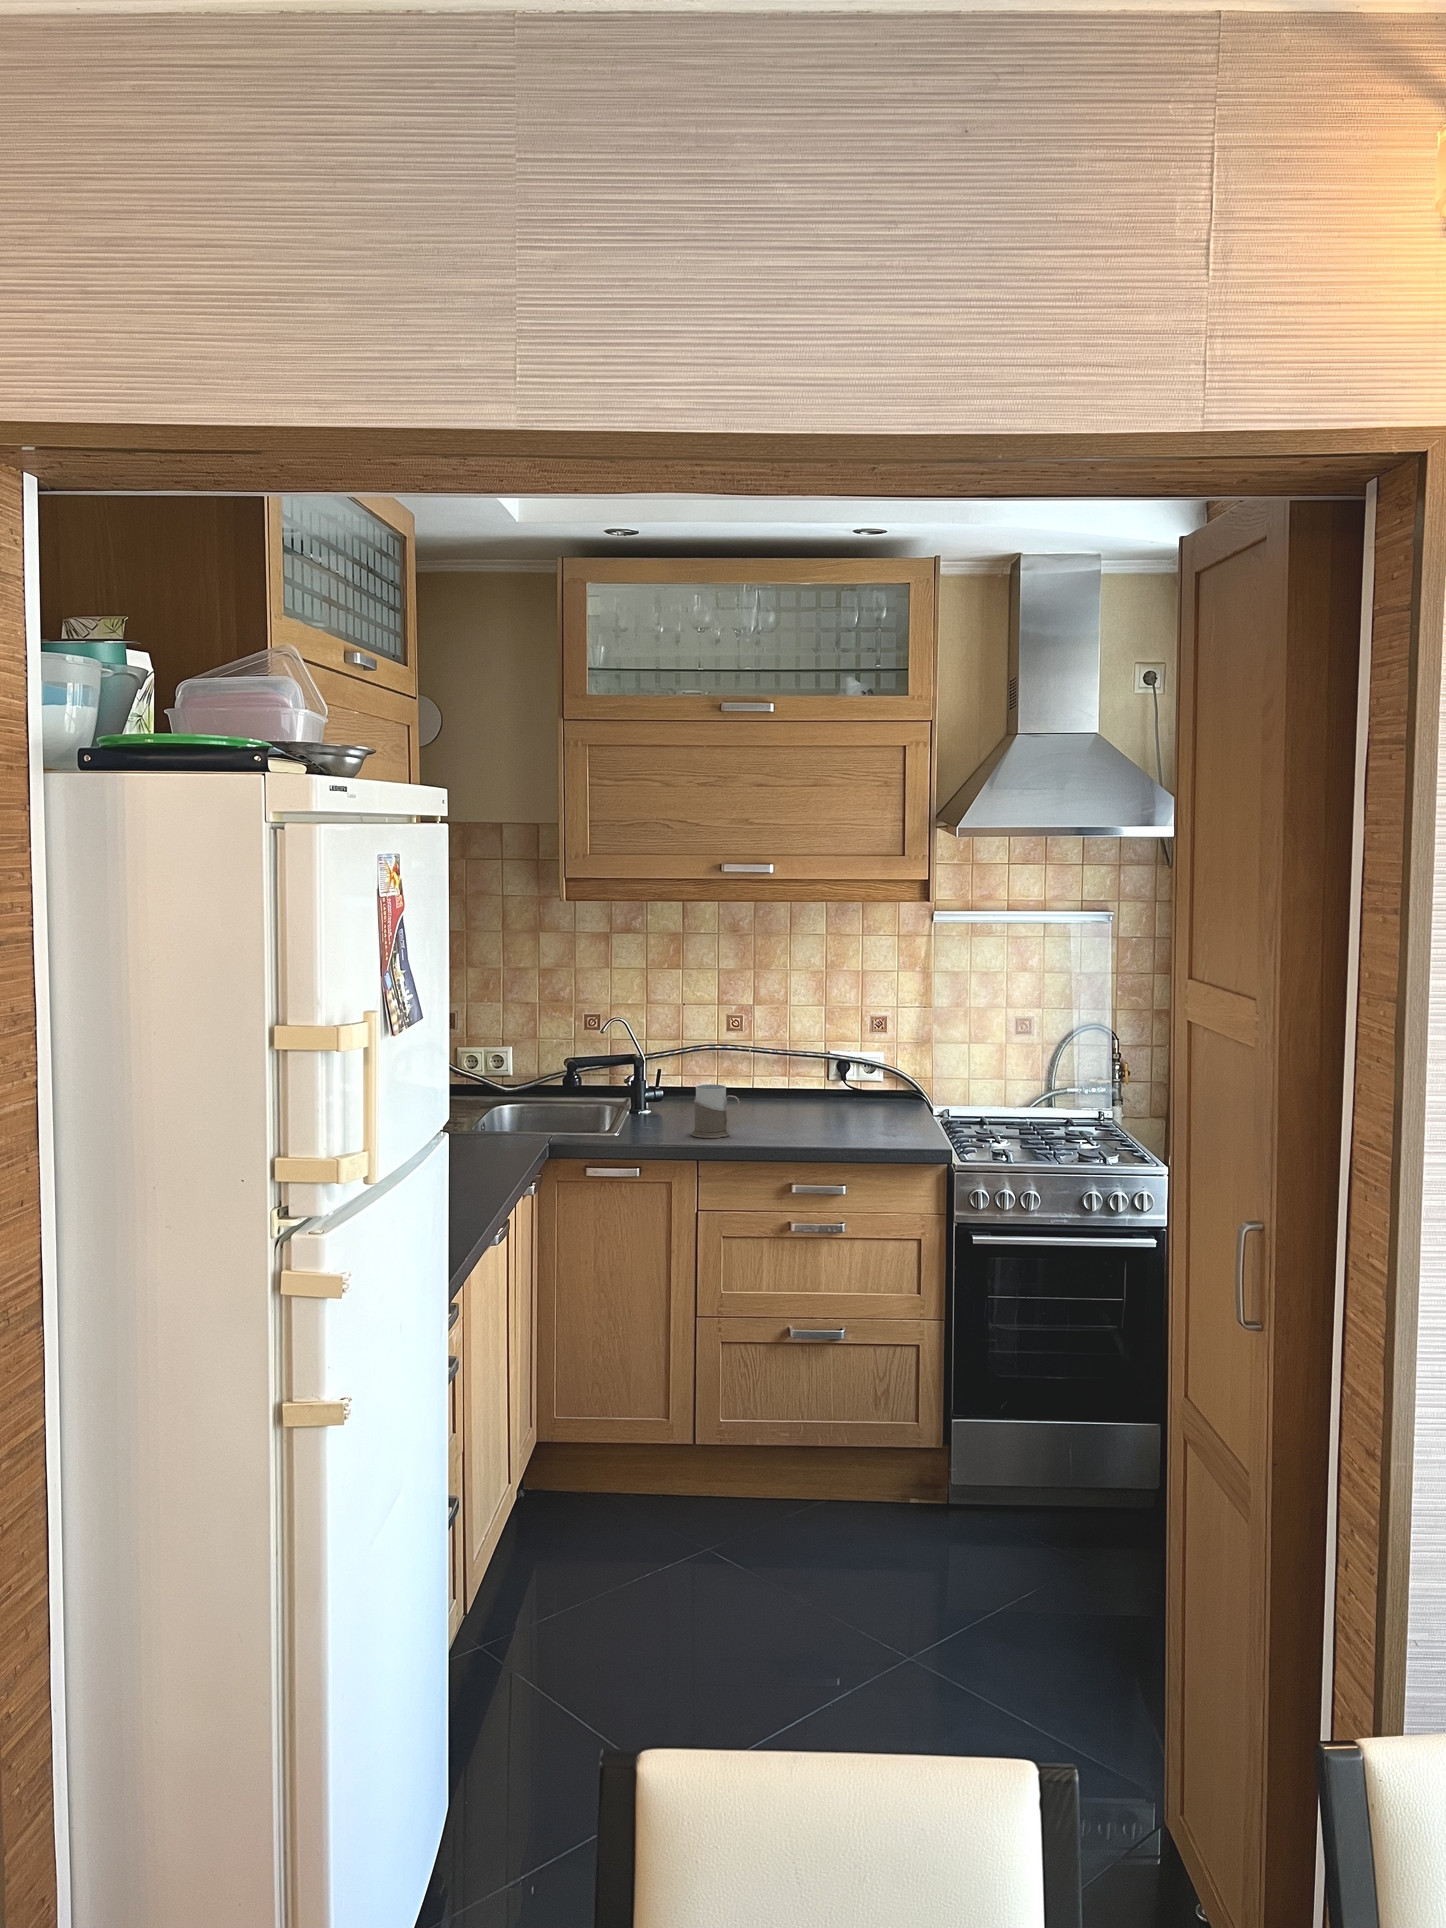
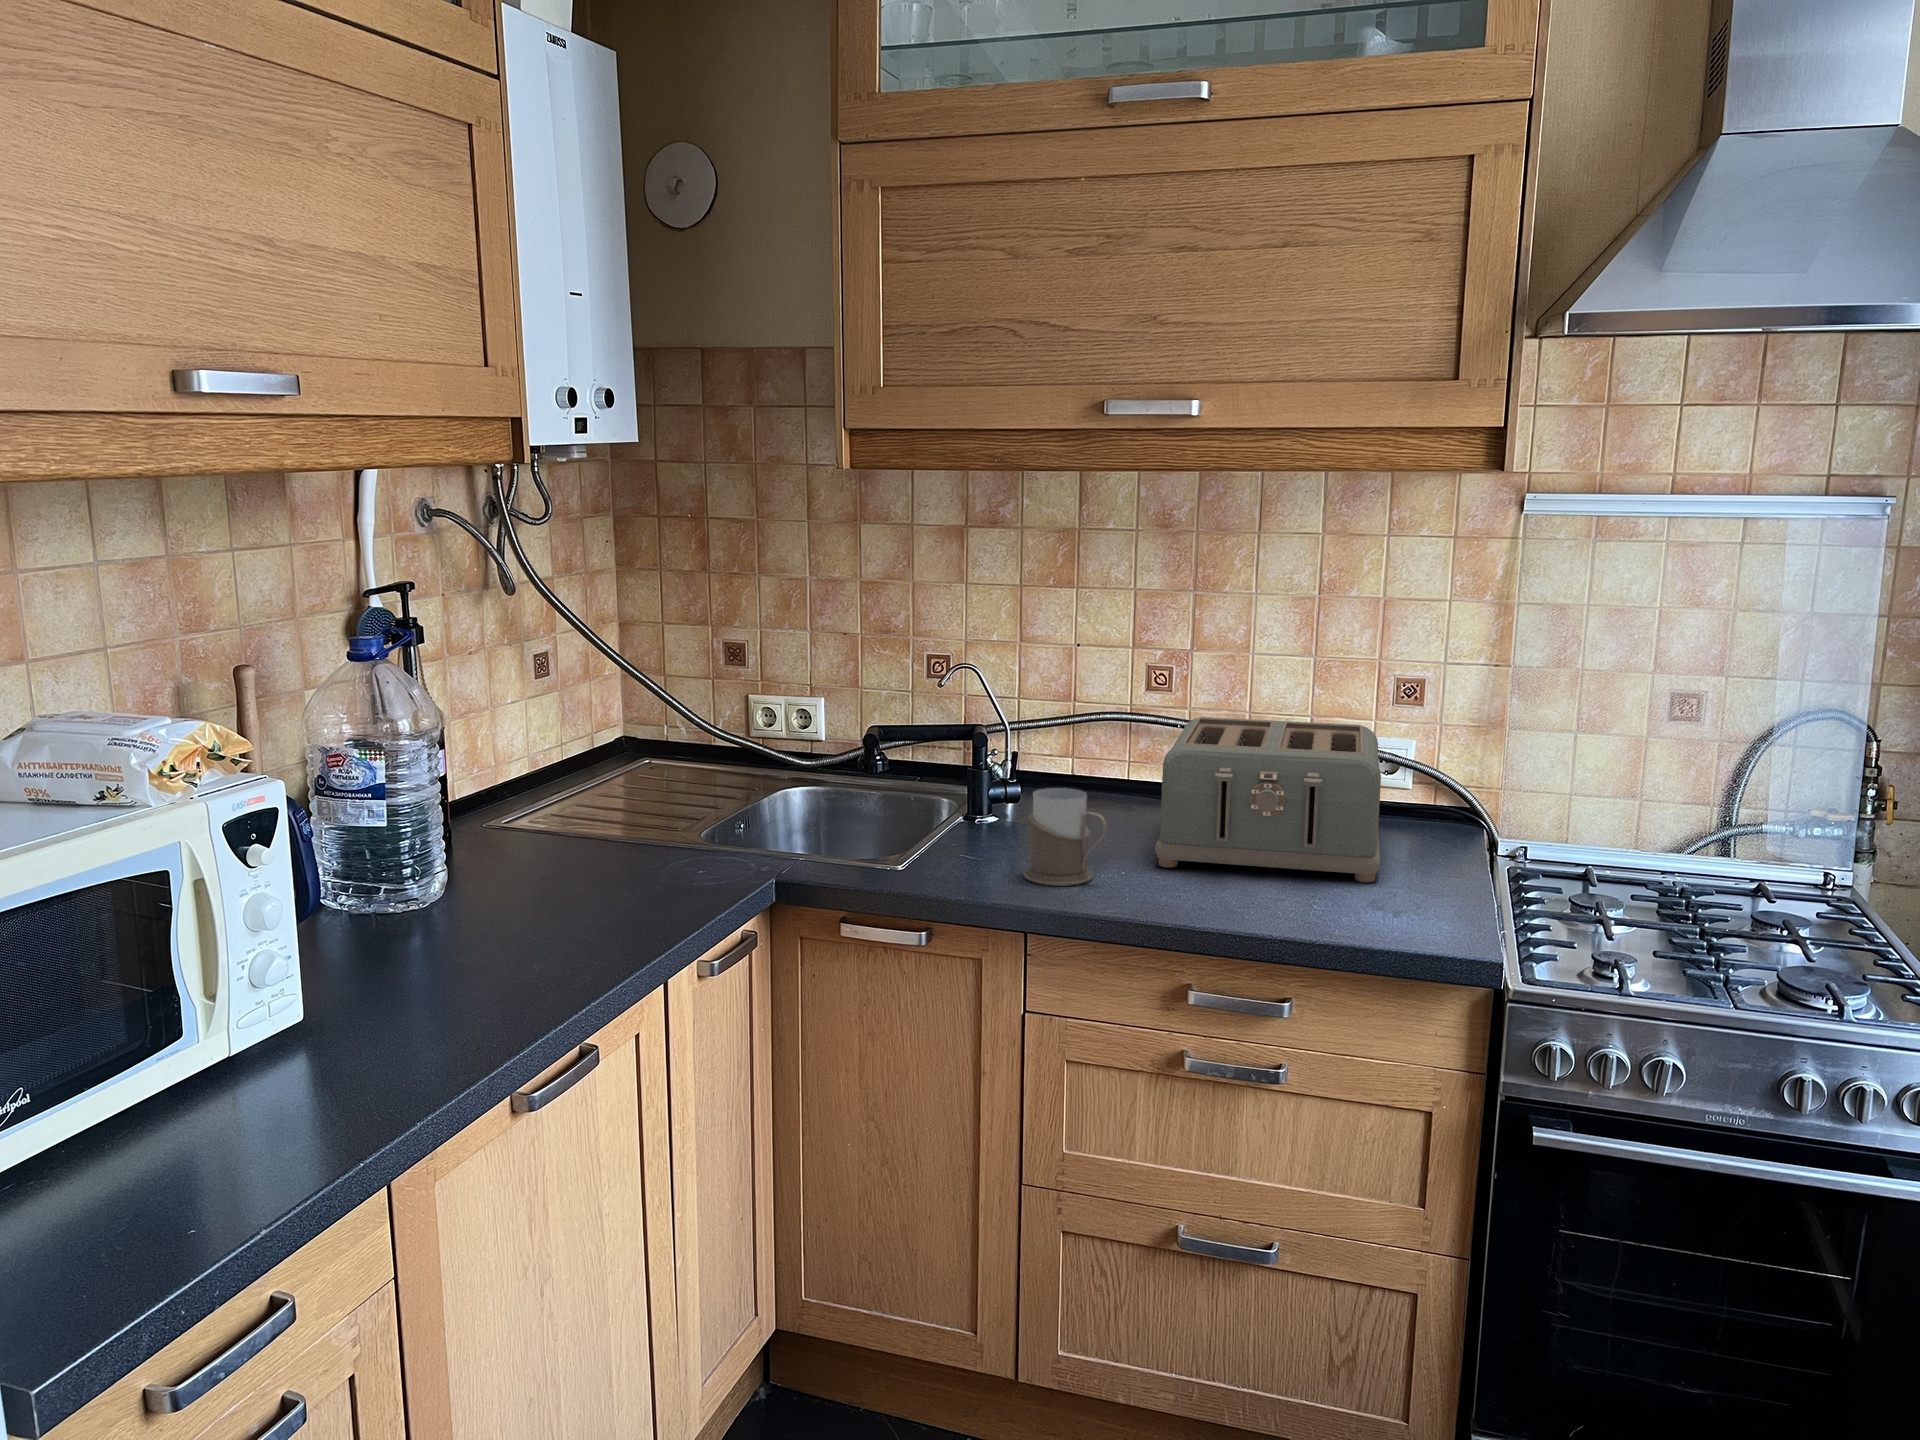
toaster: none [754,1044,881,1127] -> present [1155,717,1381,882]

